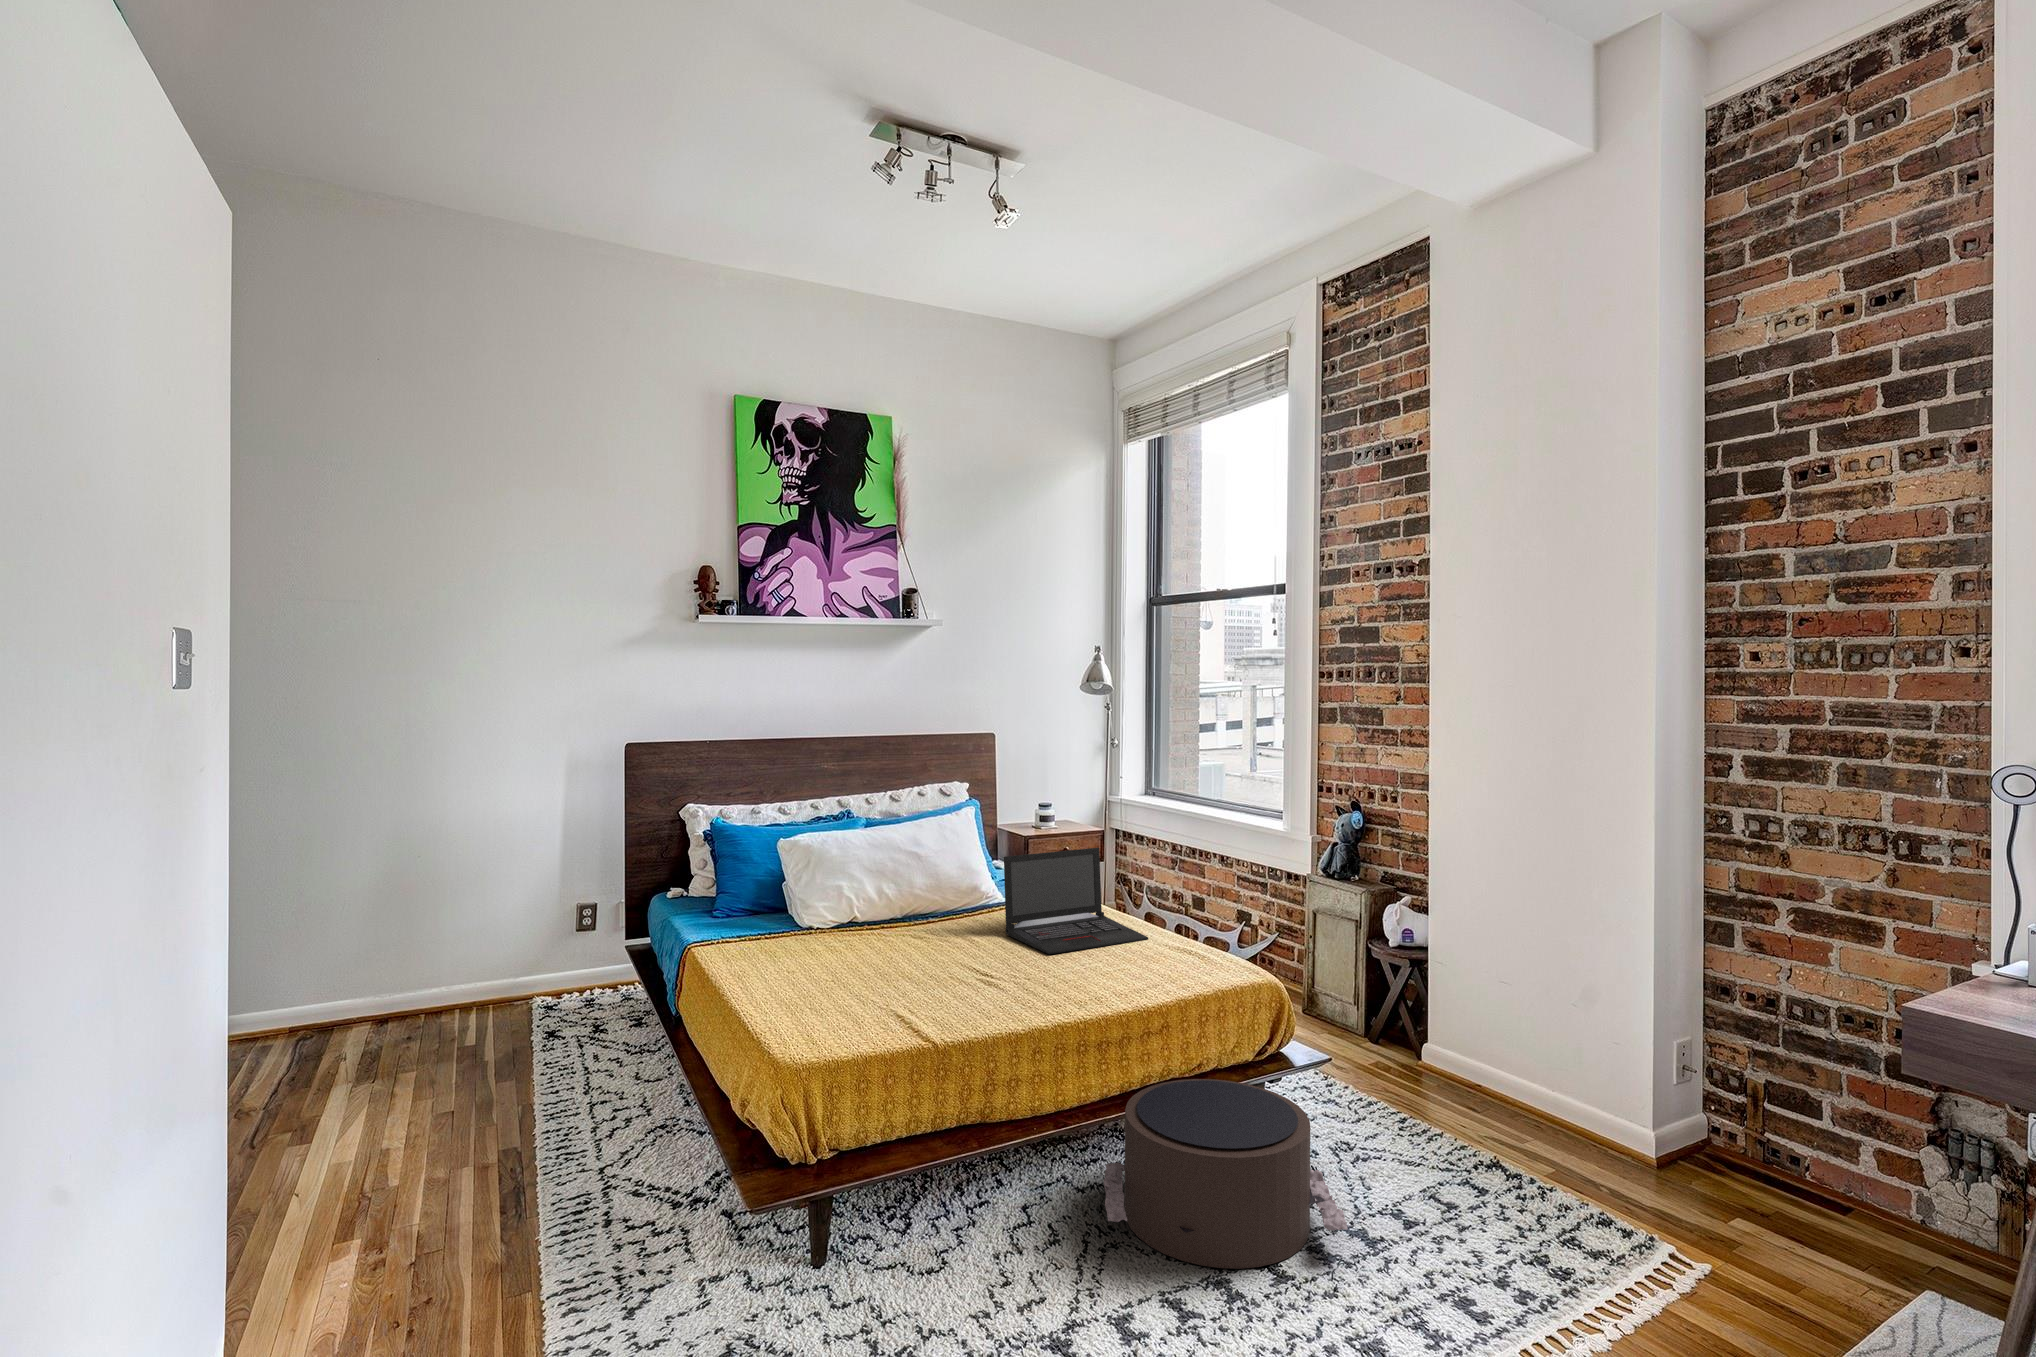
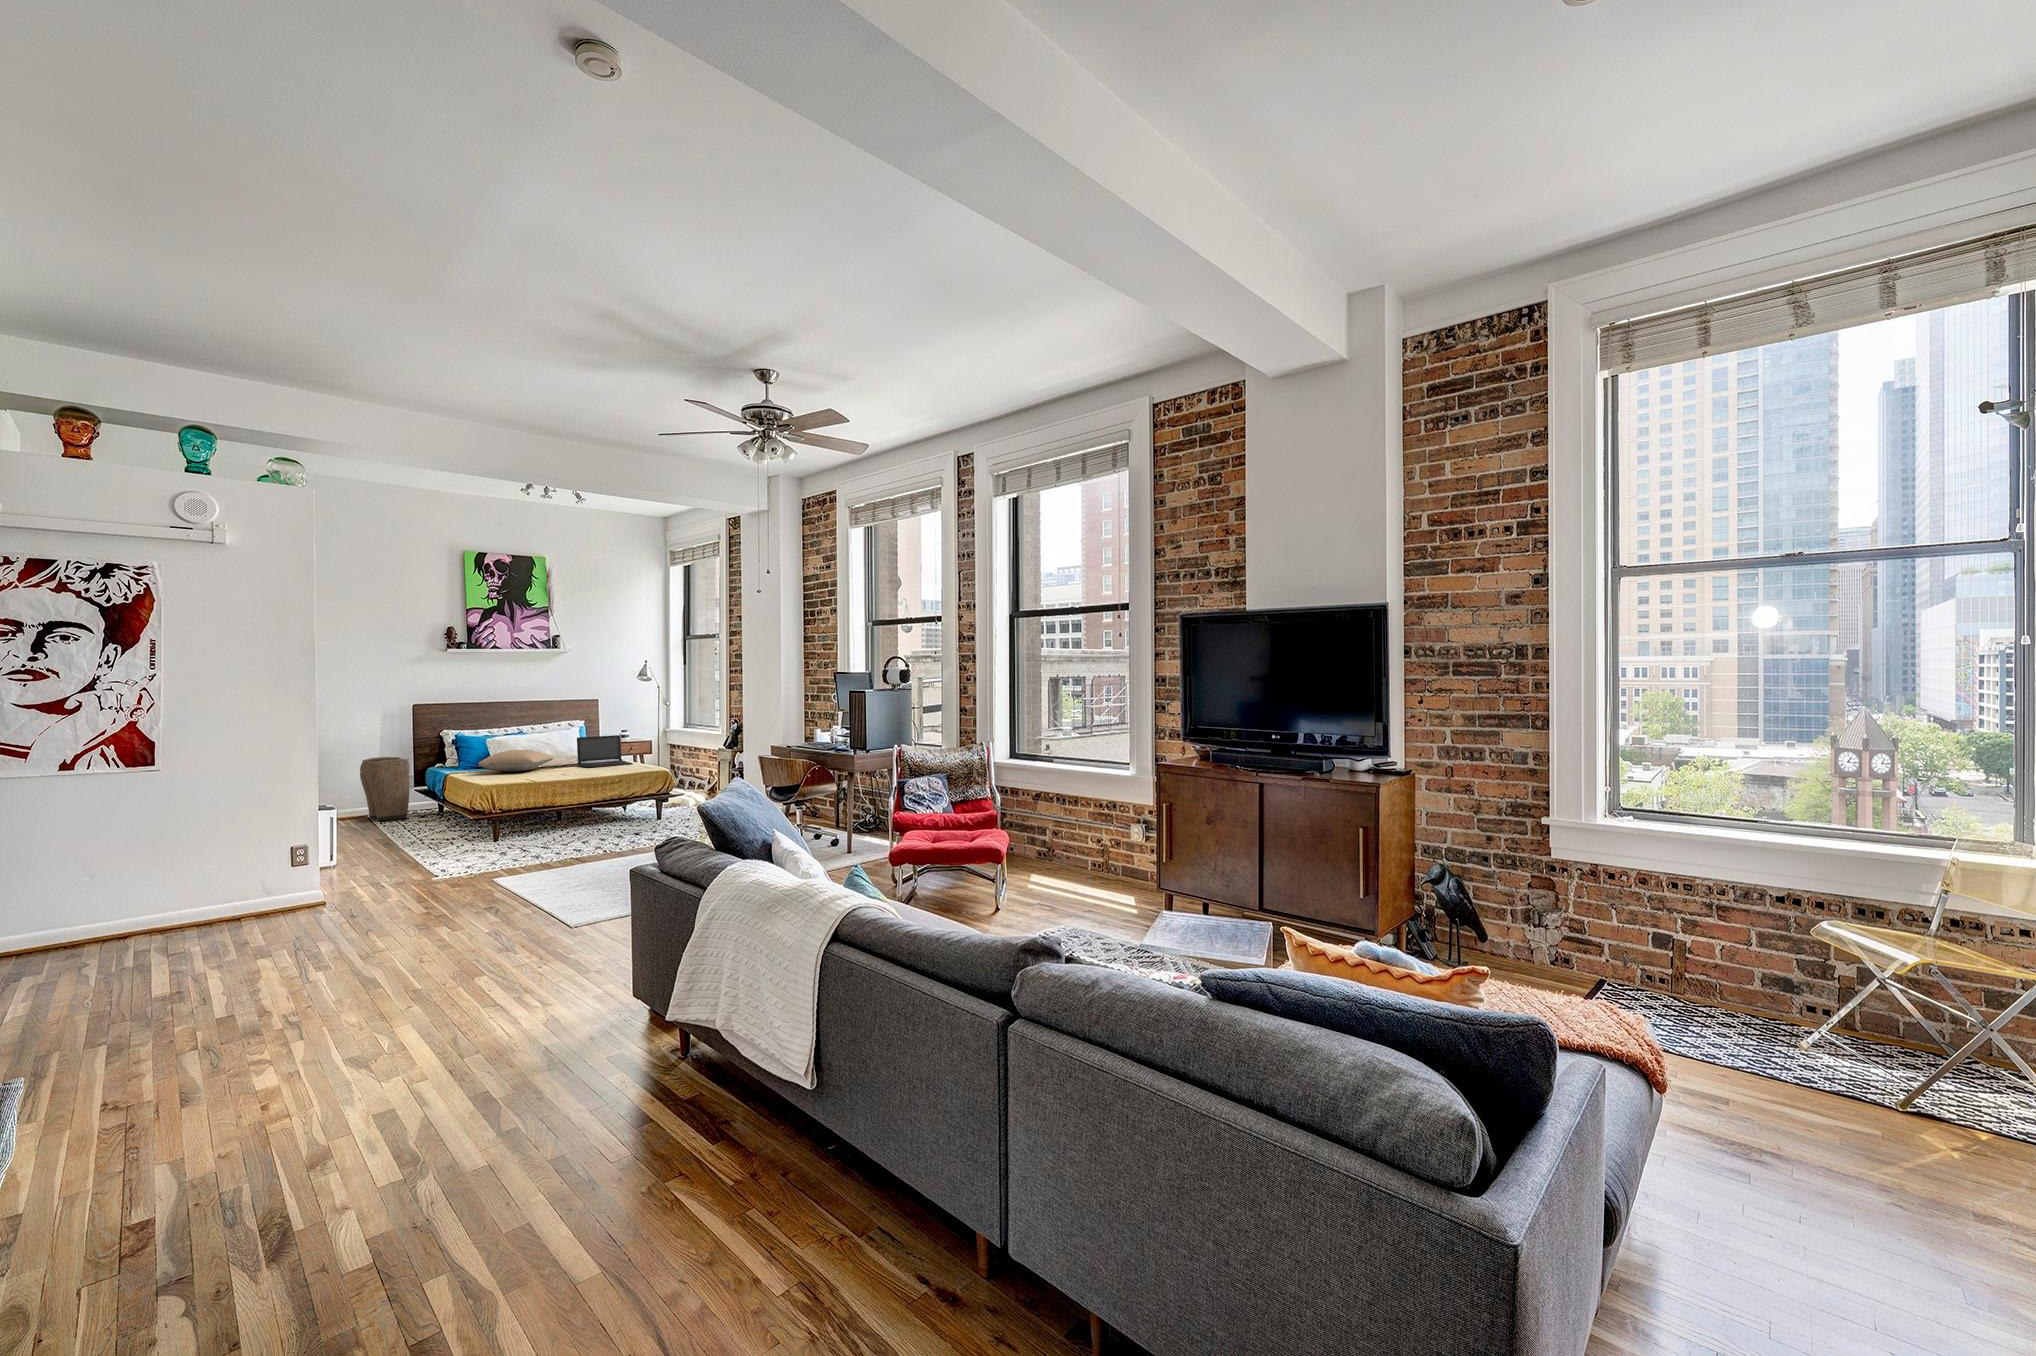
laundry basket: none [516,861,615,1030] -> present [360,757,409,821]
pillow: none [774,892,954,959] -> present [478,750,555,772]
pouf: present [1104,1079,1347,1269] -> none [583,794,662,833]

